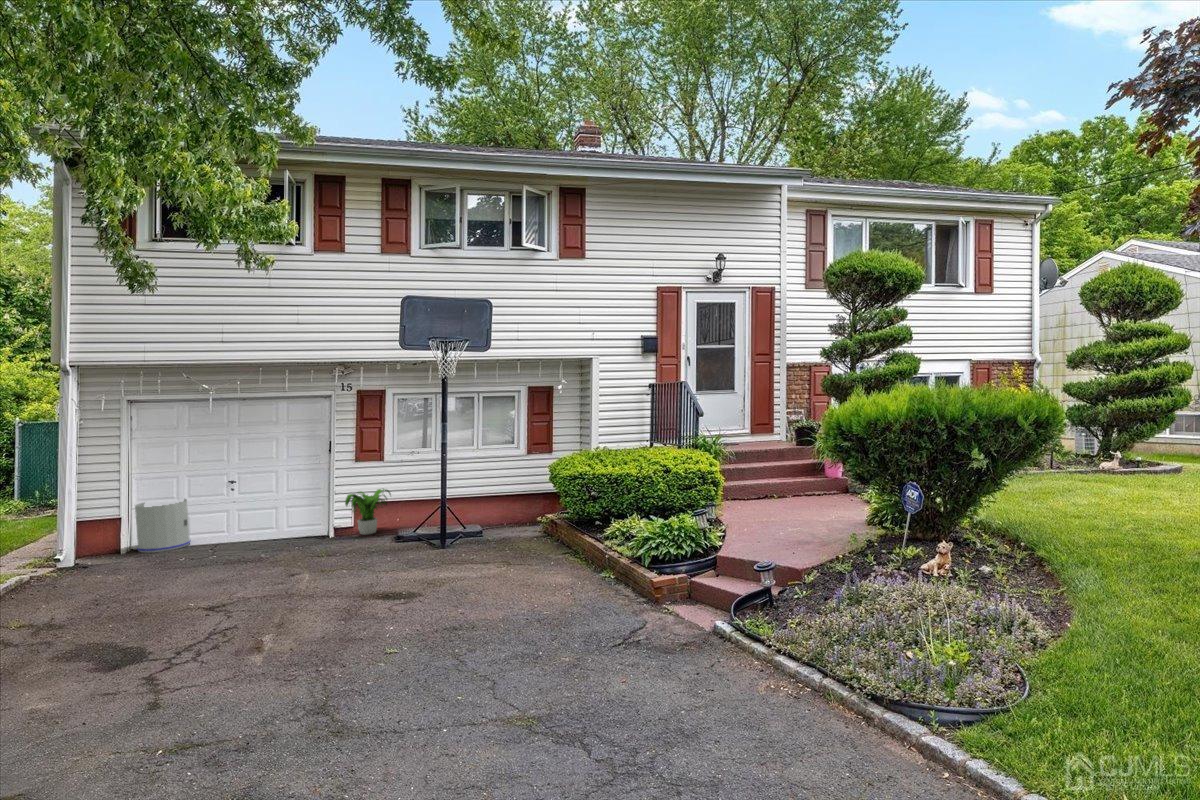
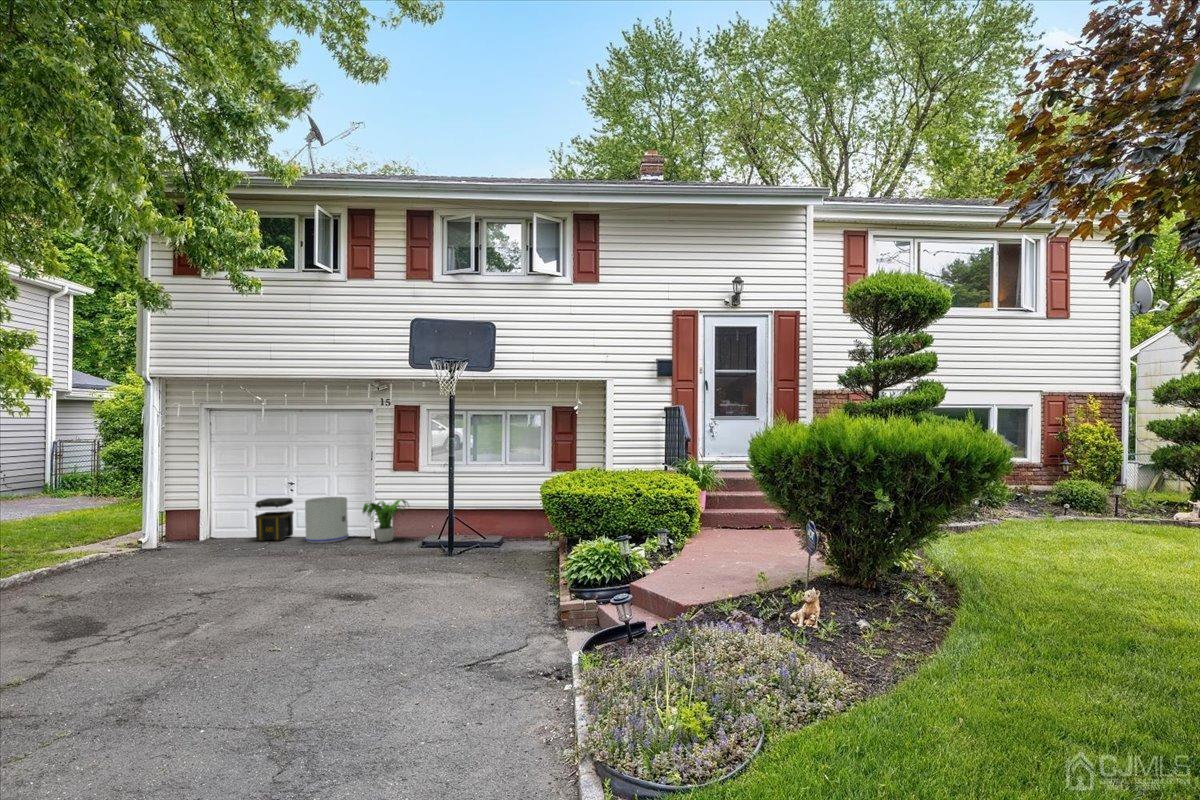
toolbox: none [216,494,257,543] -> present [255,498,294,541]
trash can: present [135,499,191,553] -> present [305,497,349,543]

